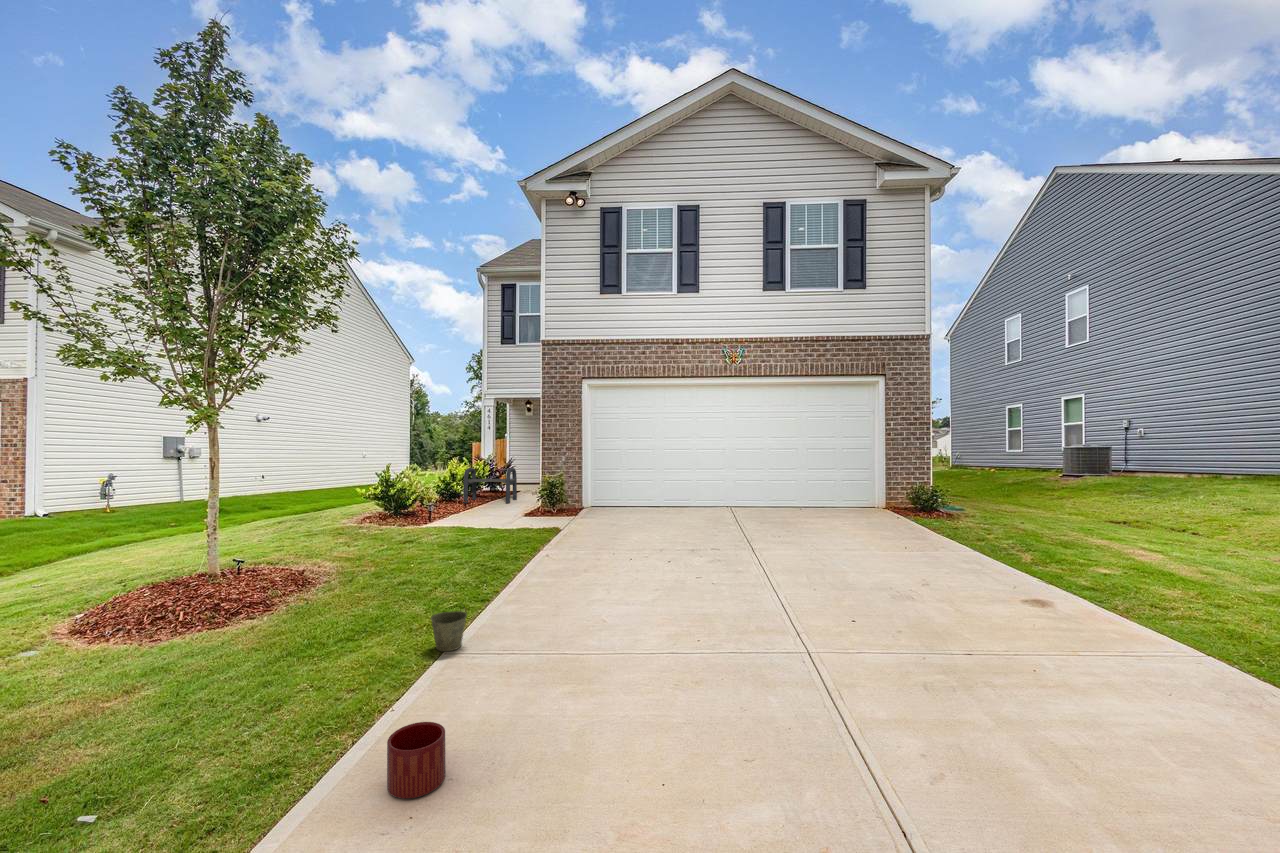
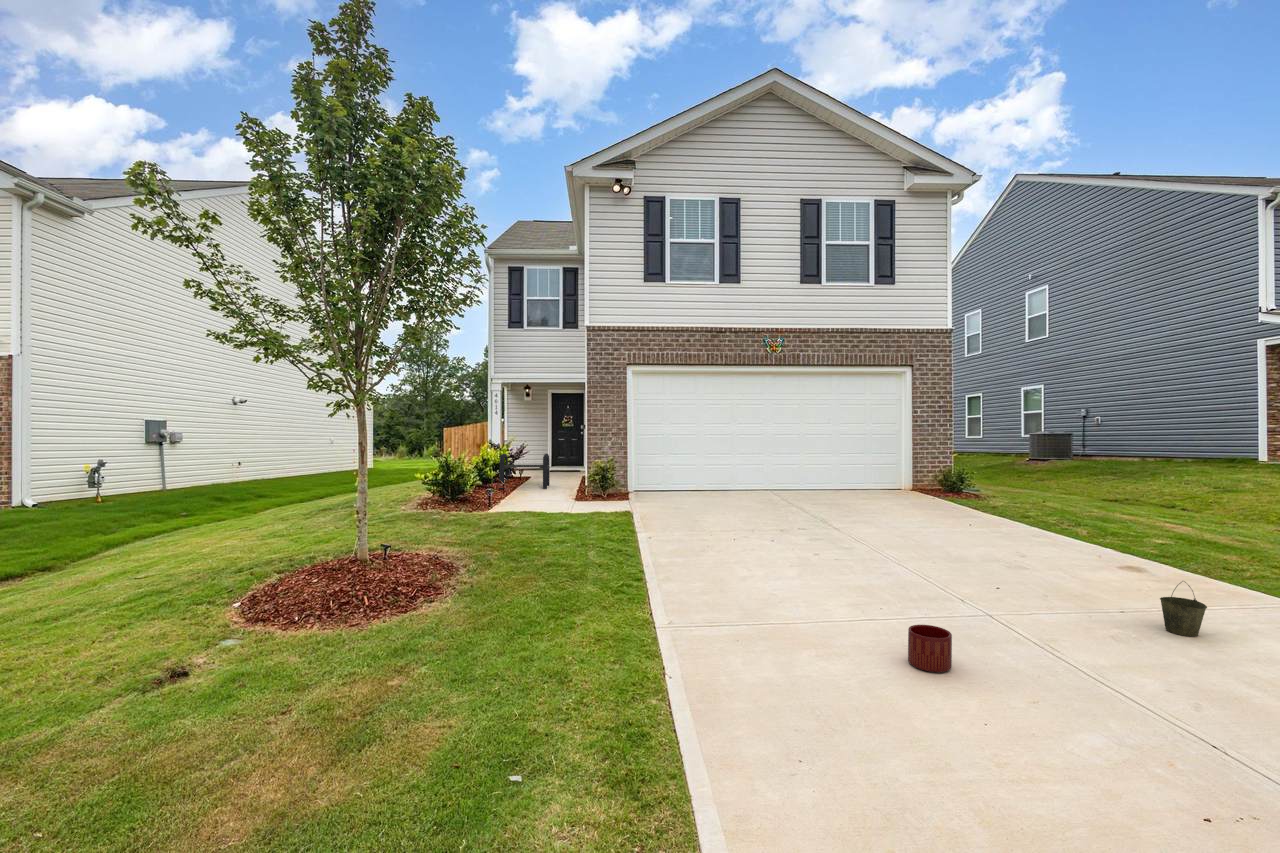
bucket: present [431,611,467,651] -> present [1160,581,1207,637]
planter: present [387,722,446,799] -> present [908,625,952,673]

